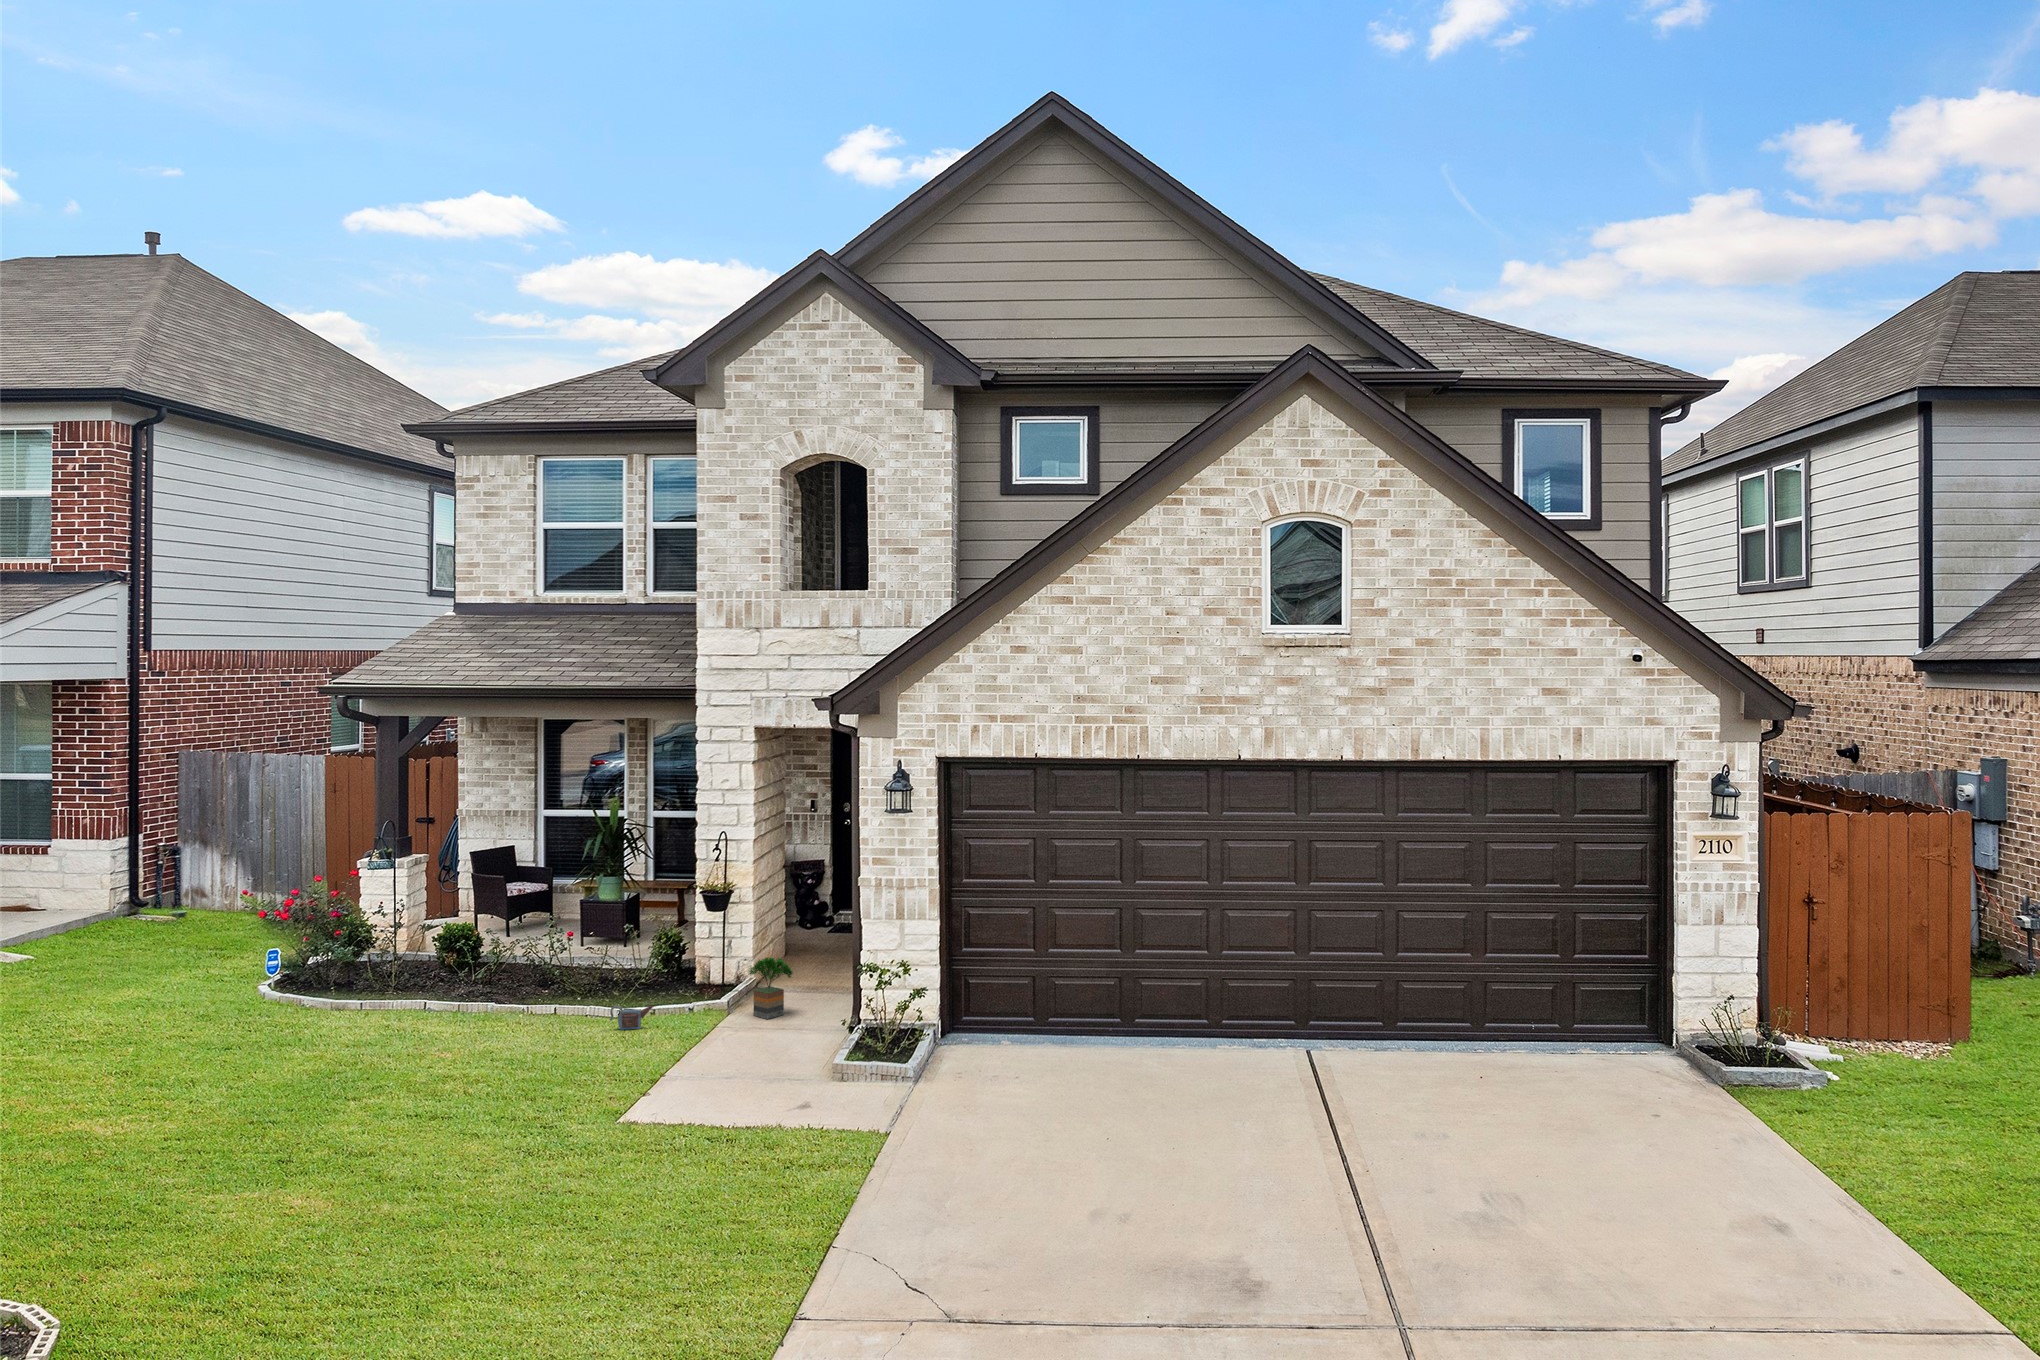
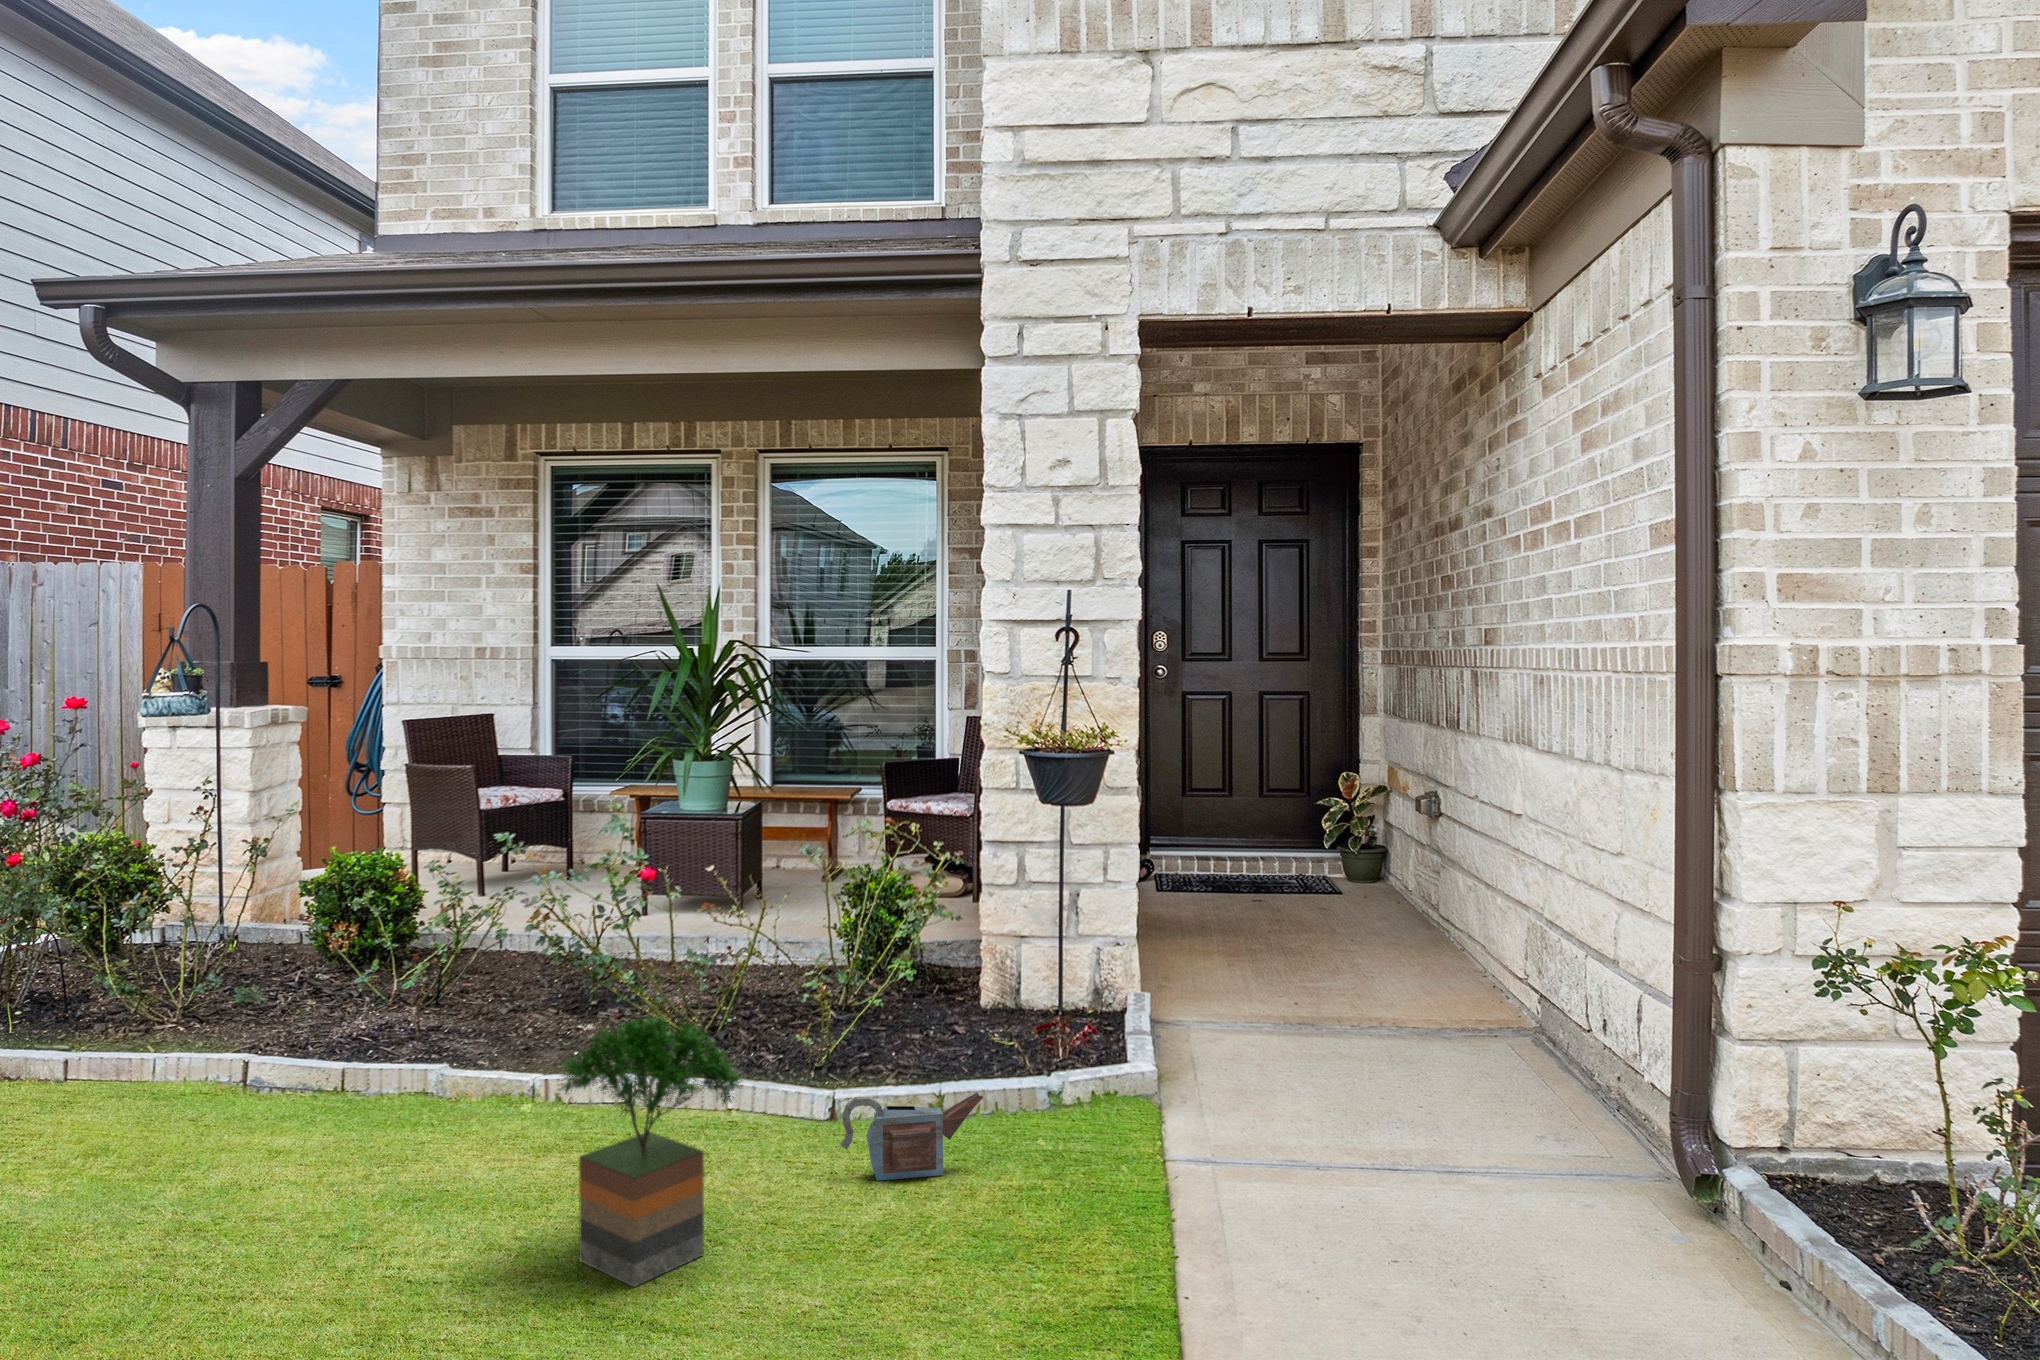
potted tree: present [749,957,793,1019] -> present [557,1017,742,1287]

